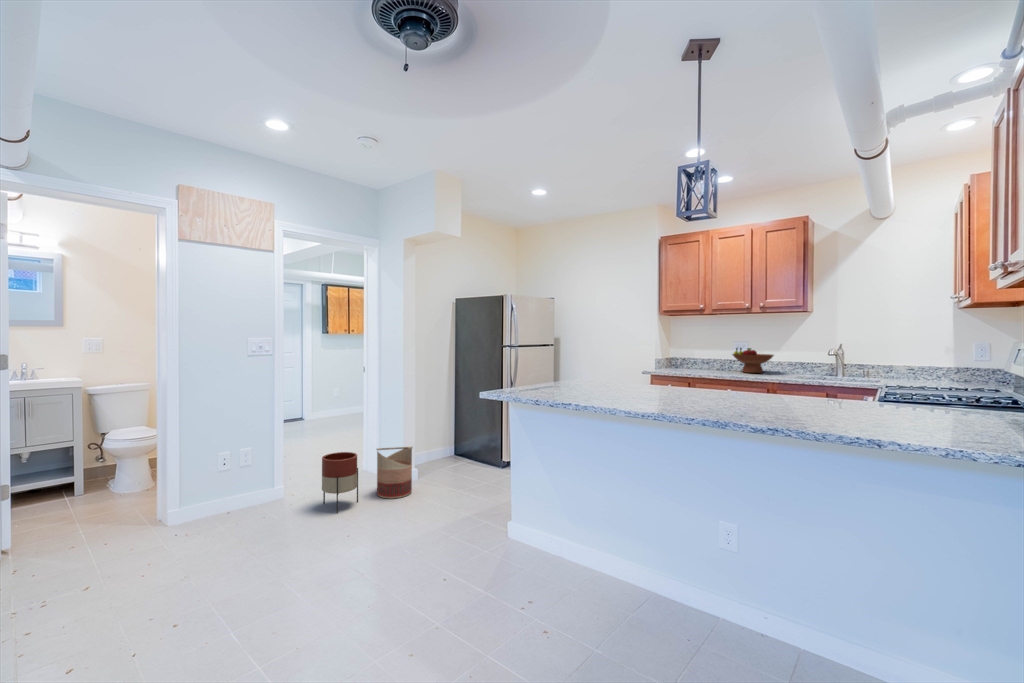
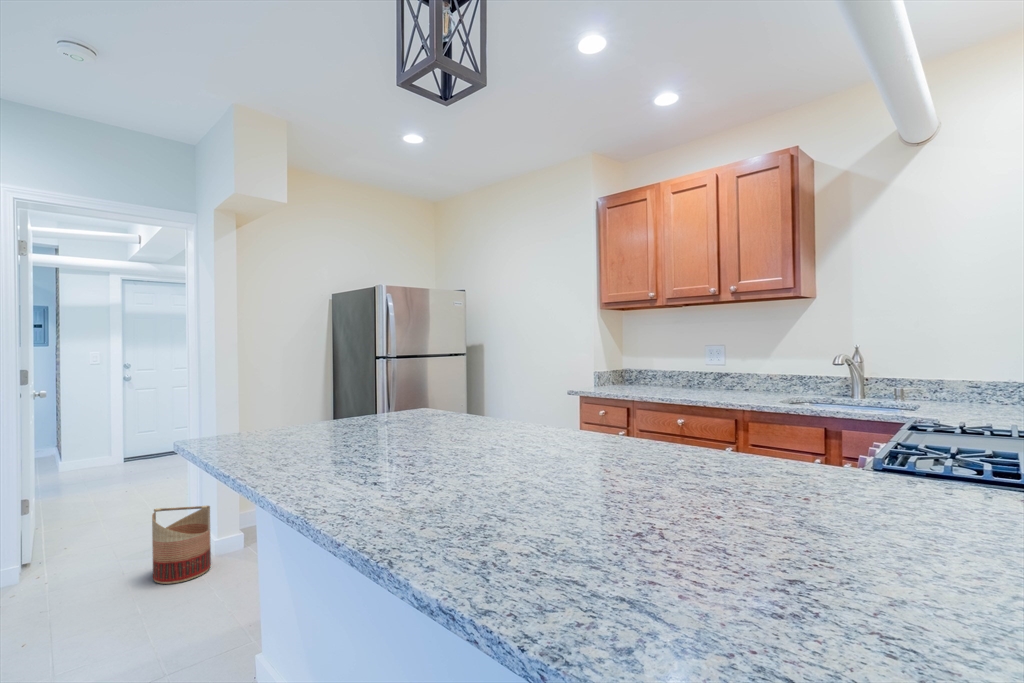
fruit bowl: present [732,348,774,373] -> none [692,354,755,393]
planter: present [322,452,358,513] -> none [43,516,113,613]

